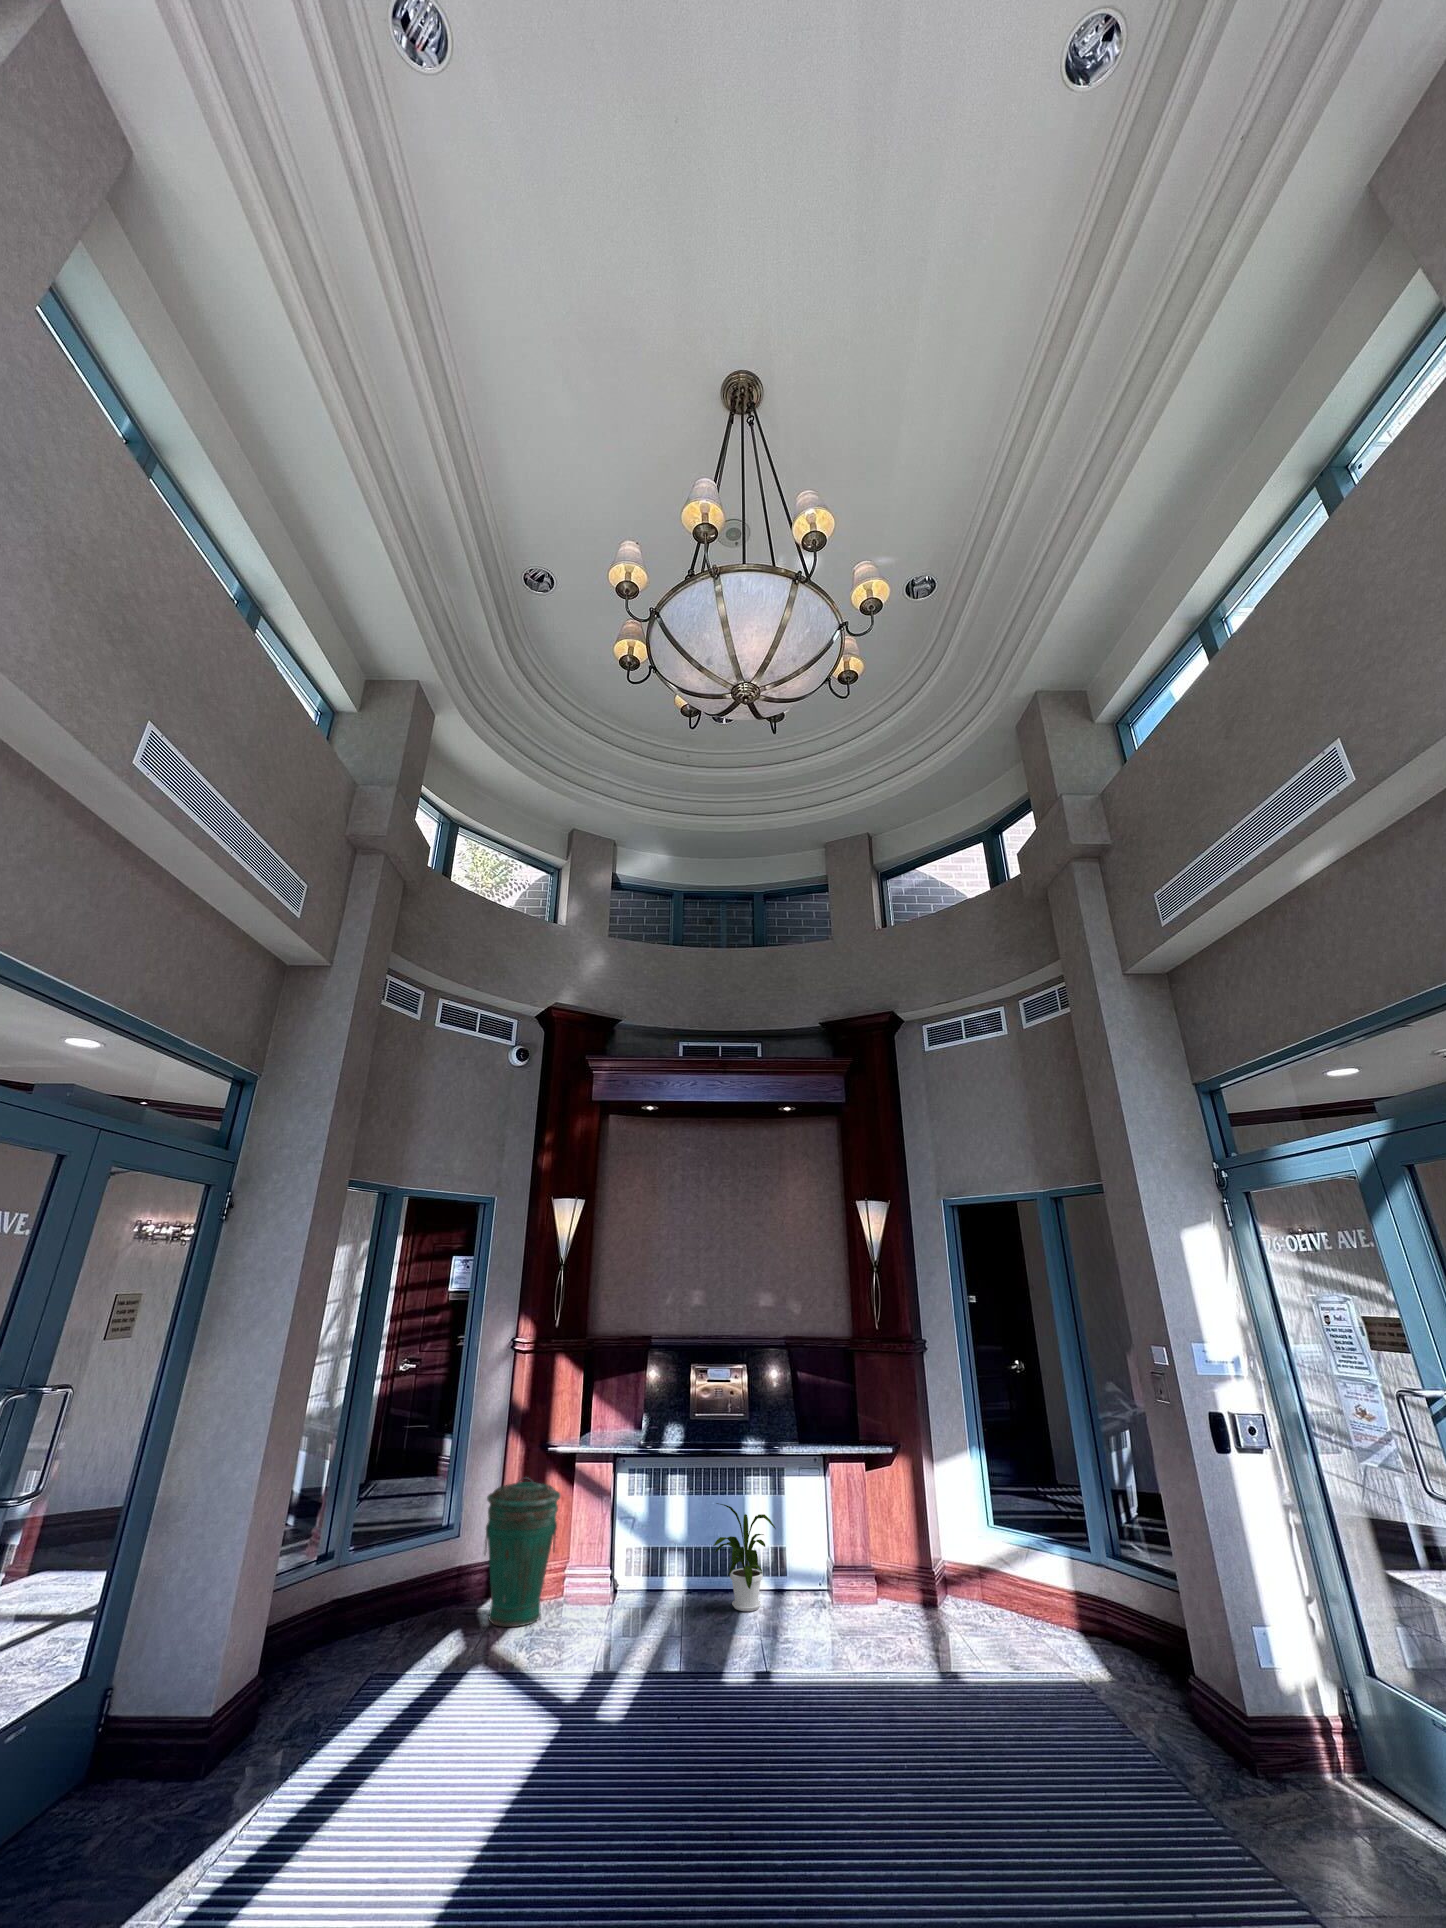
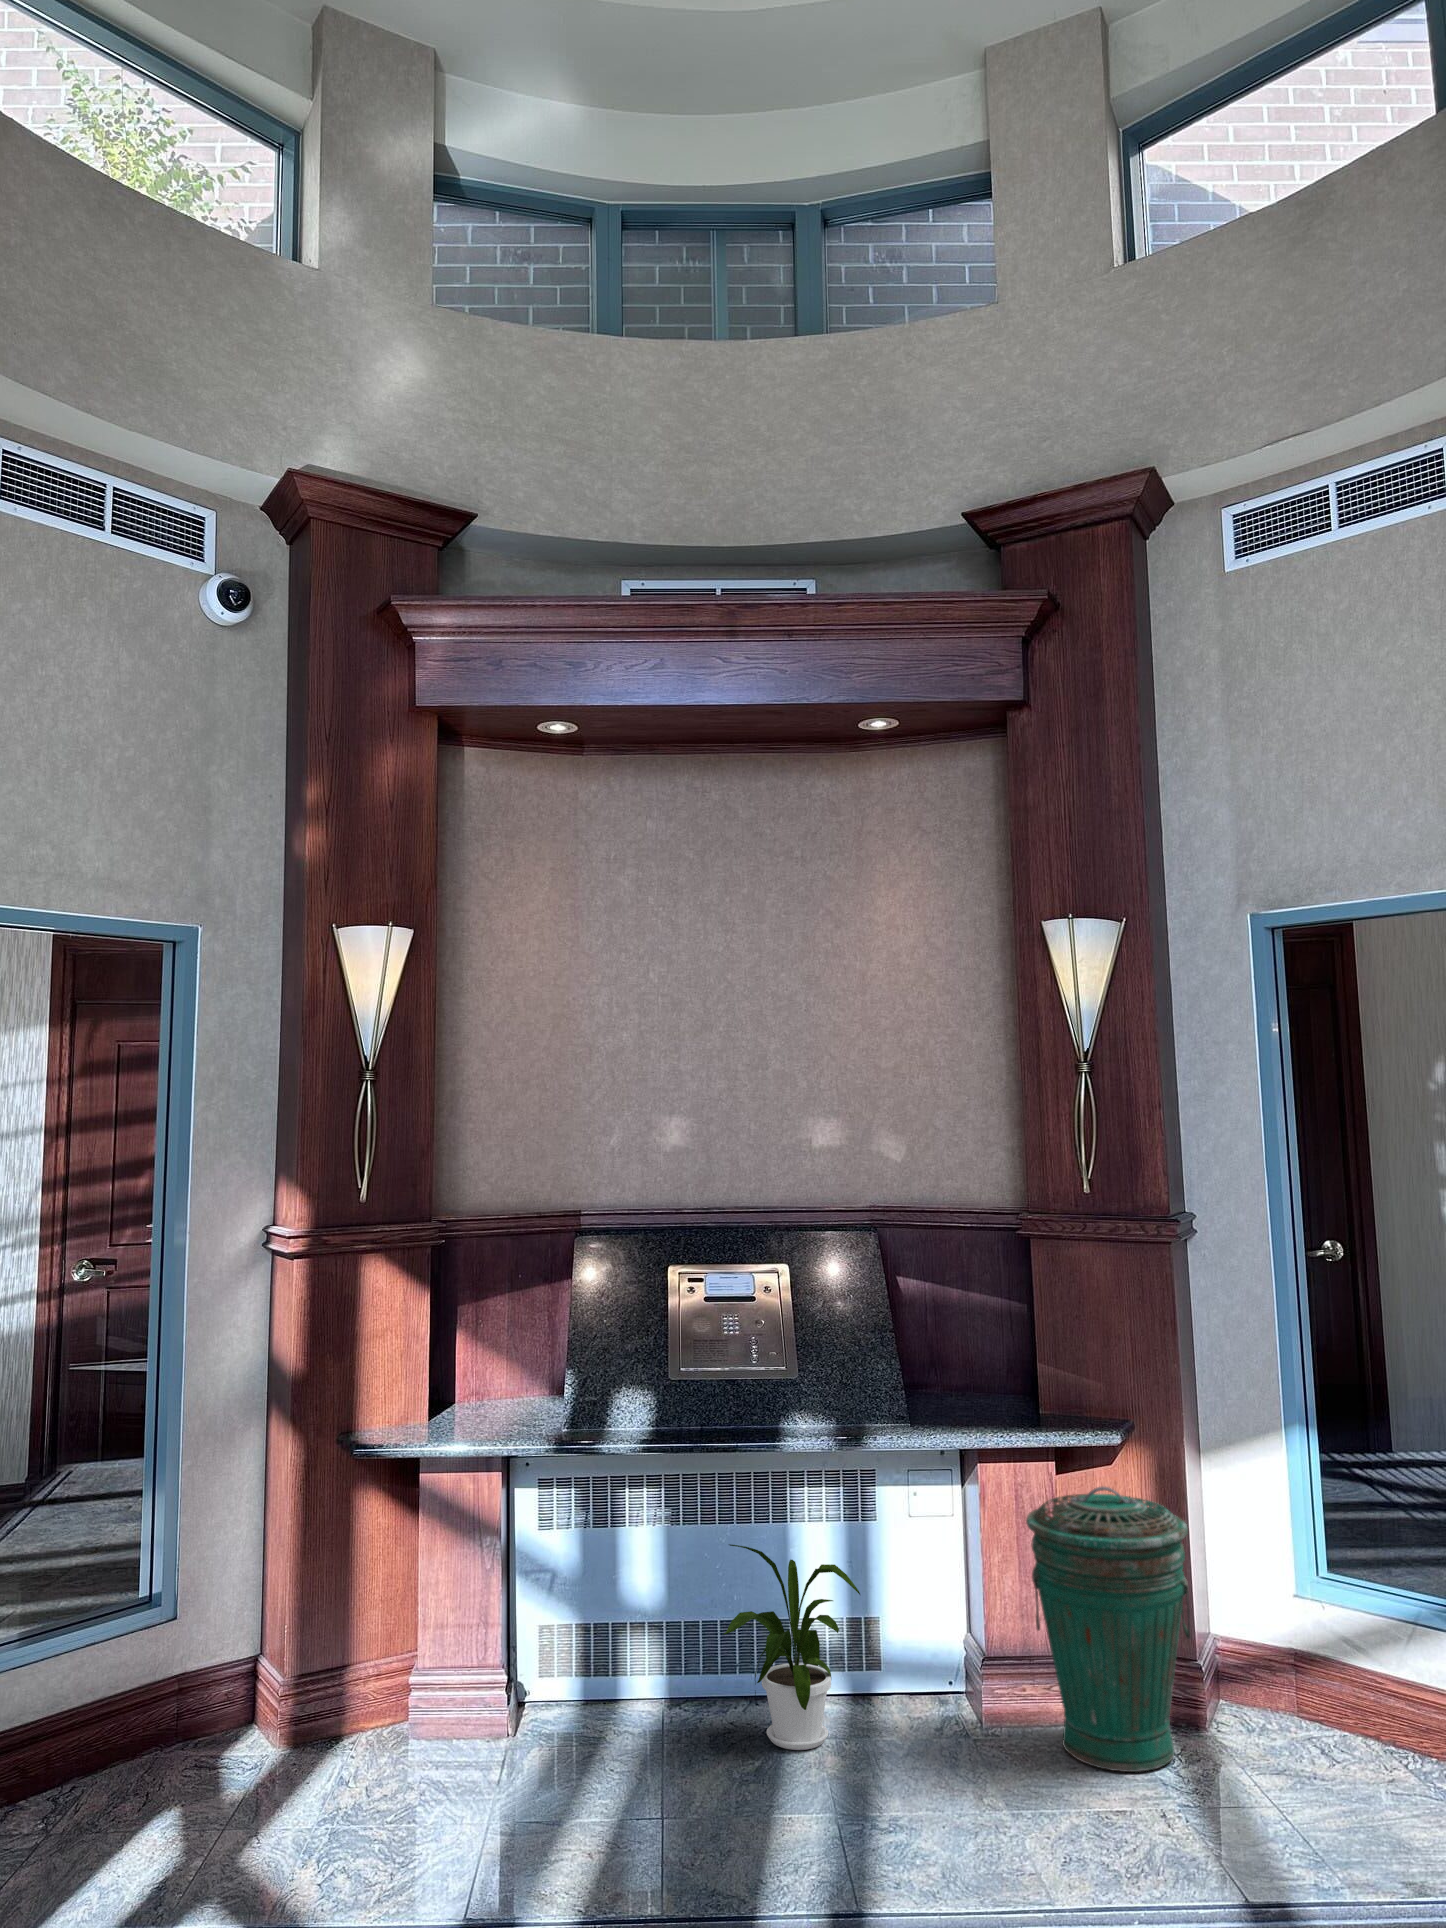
trash can: present [485,1478,561,1627] -> present [1026,1487,1191,1772]

